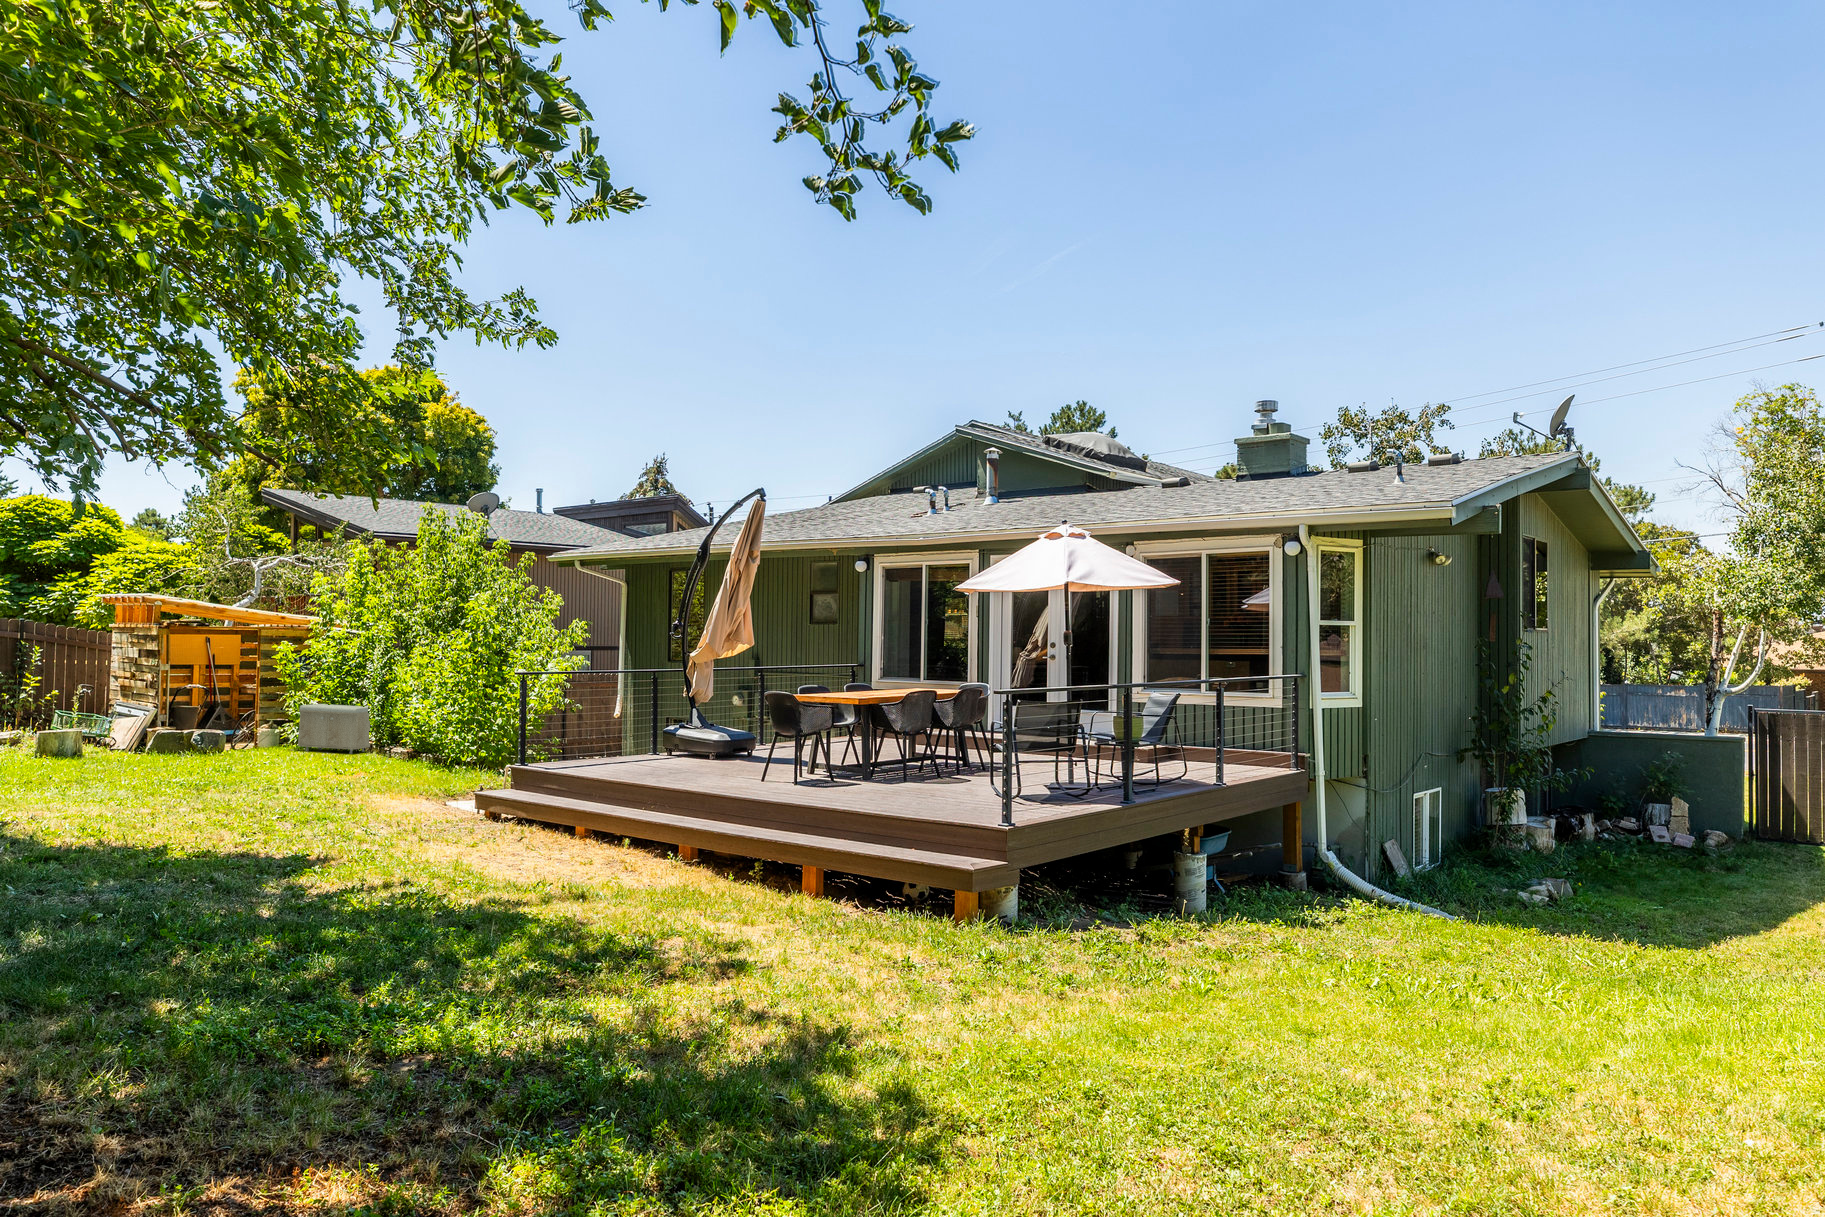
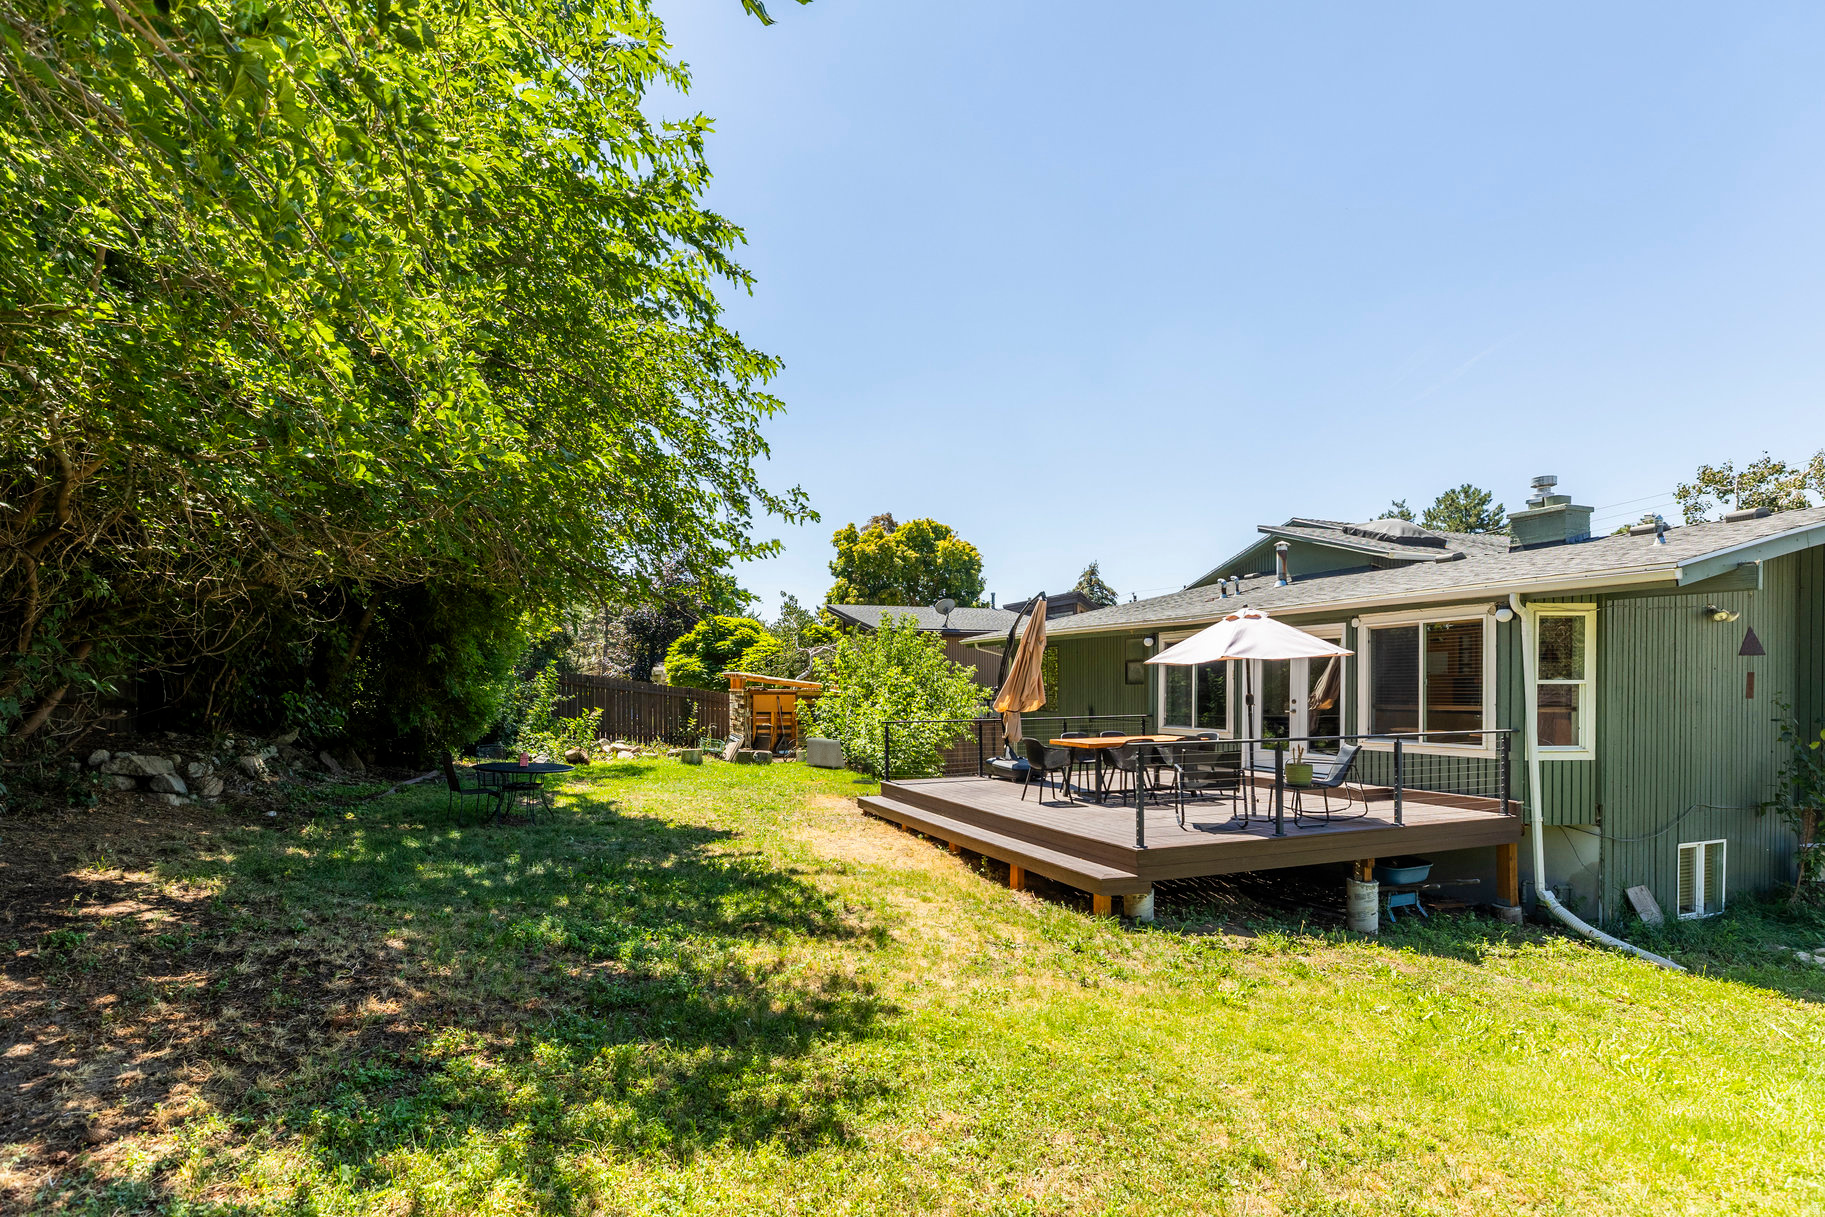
potted tree: none [404,711,449,773] -> present [852,746,874,784]

